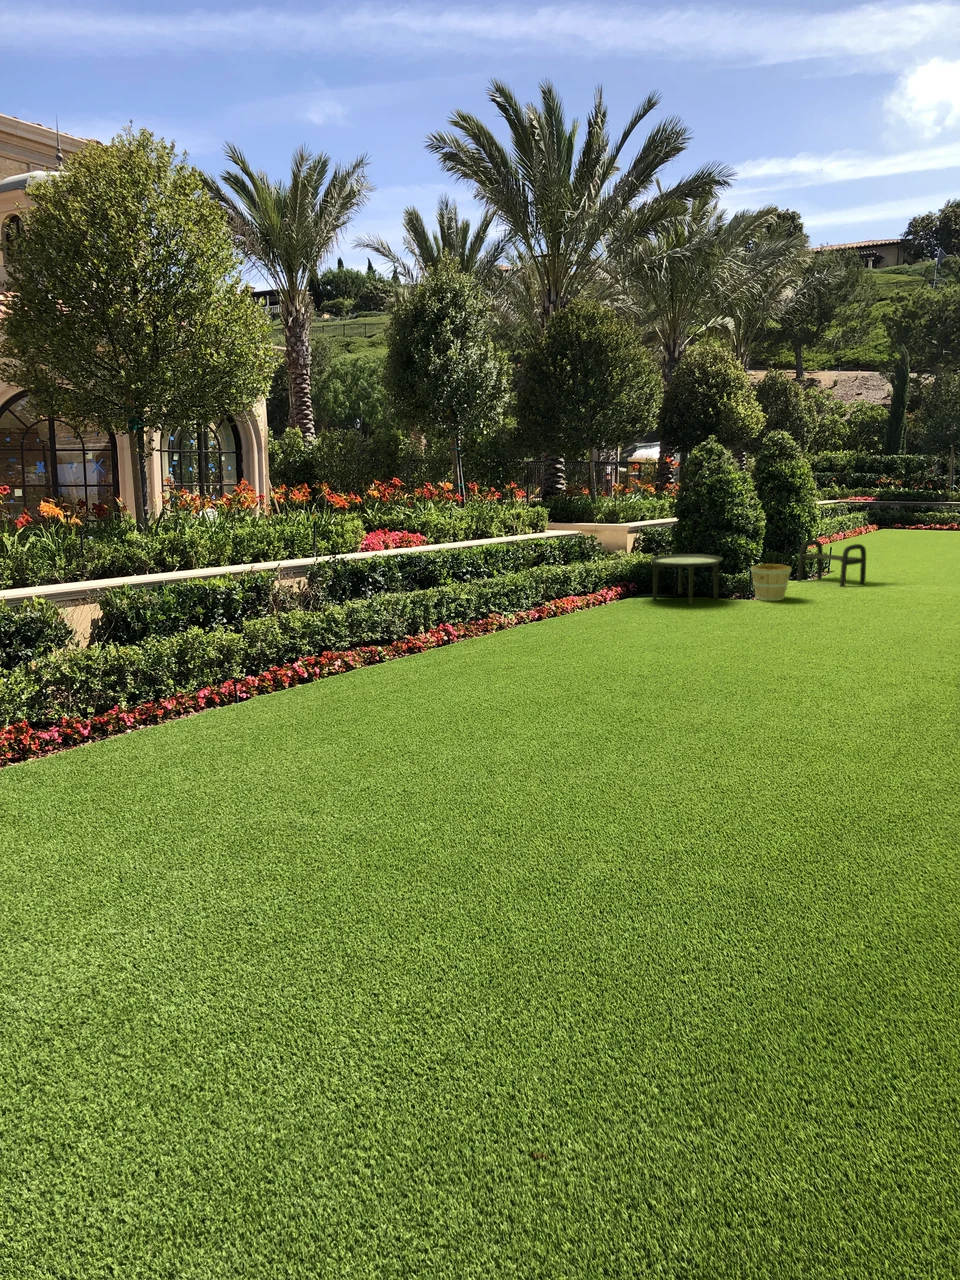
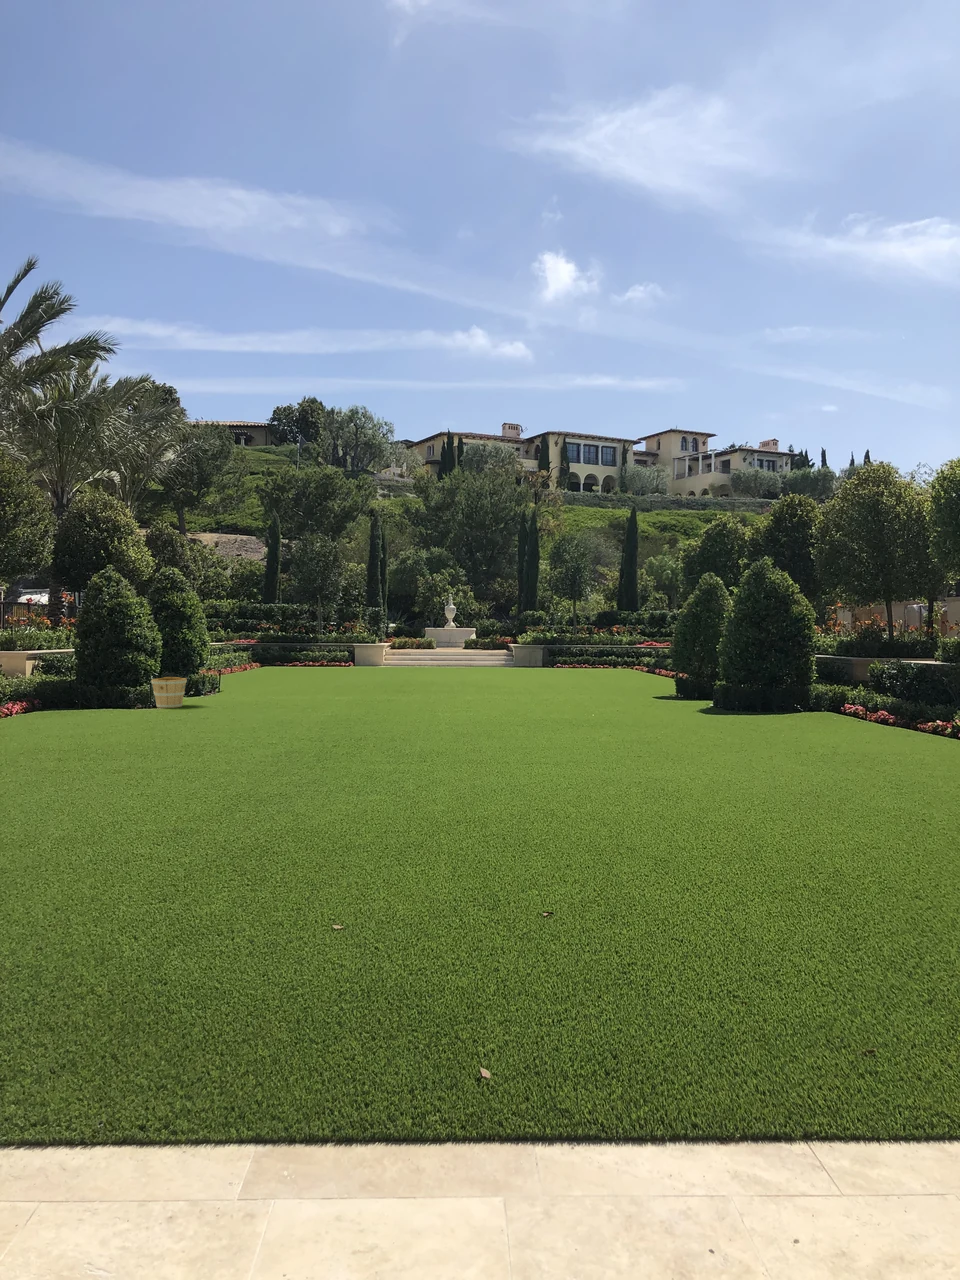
bench: present [797,540,866,587] -> none [192,662,249,700]
round table: present [650,554,723,605] -> none [55,670,126,714]

